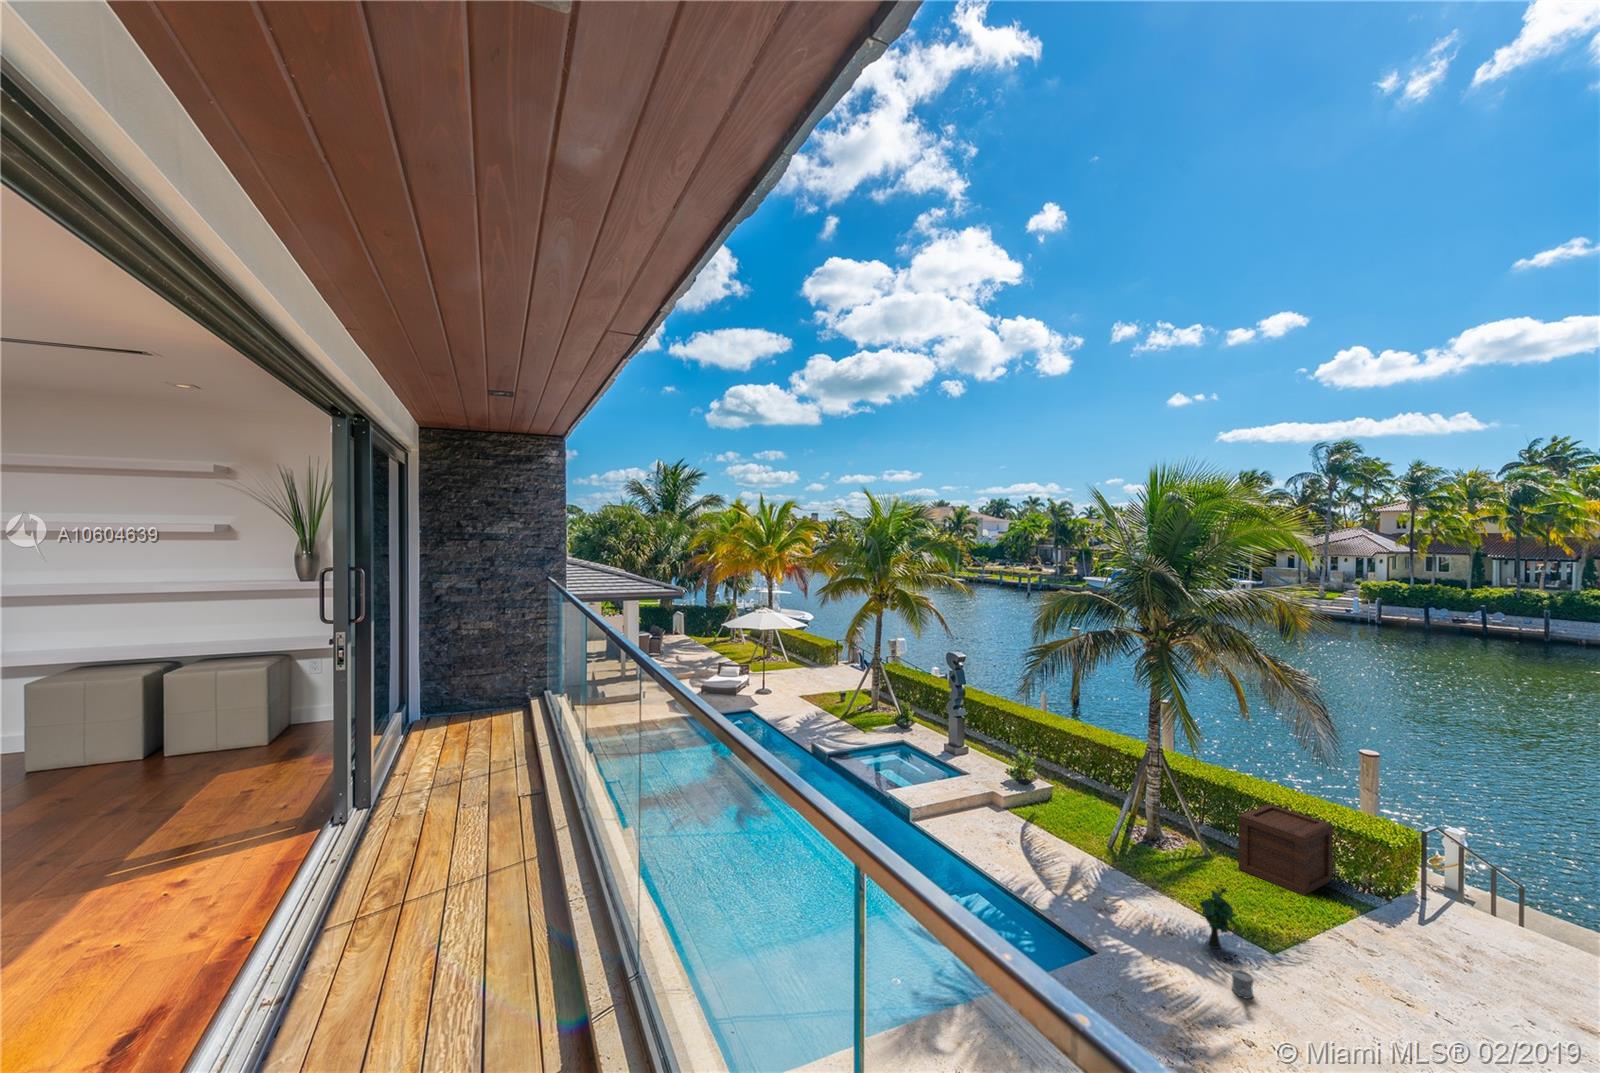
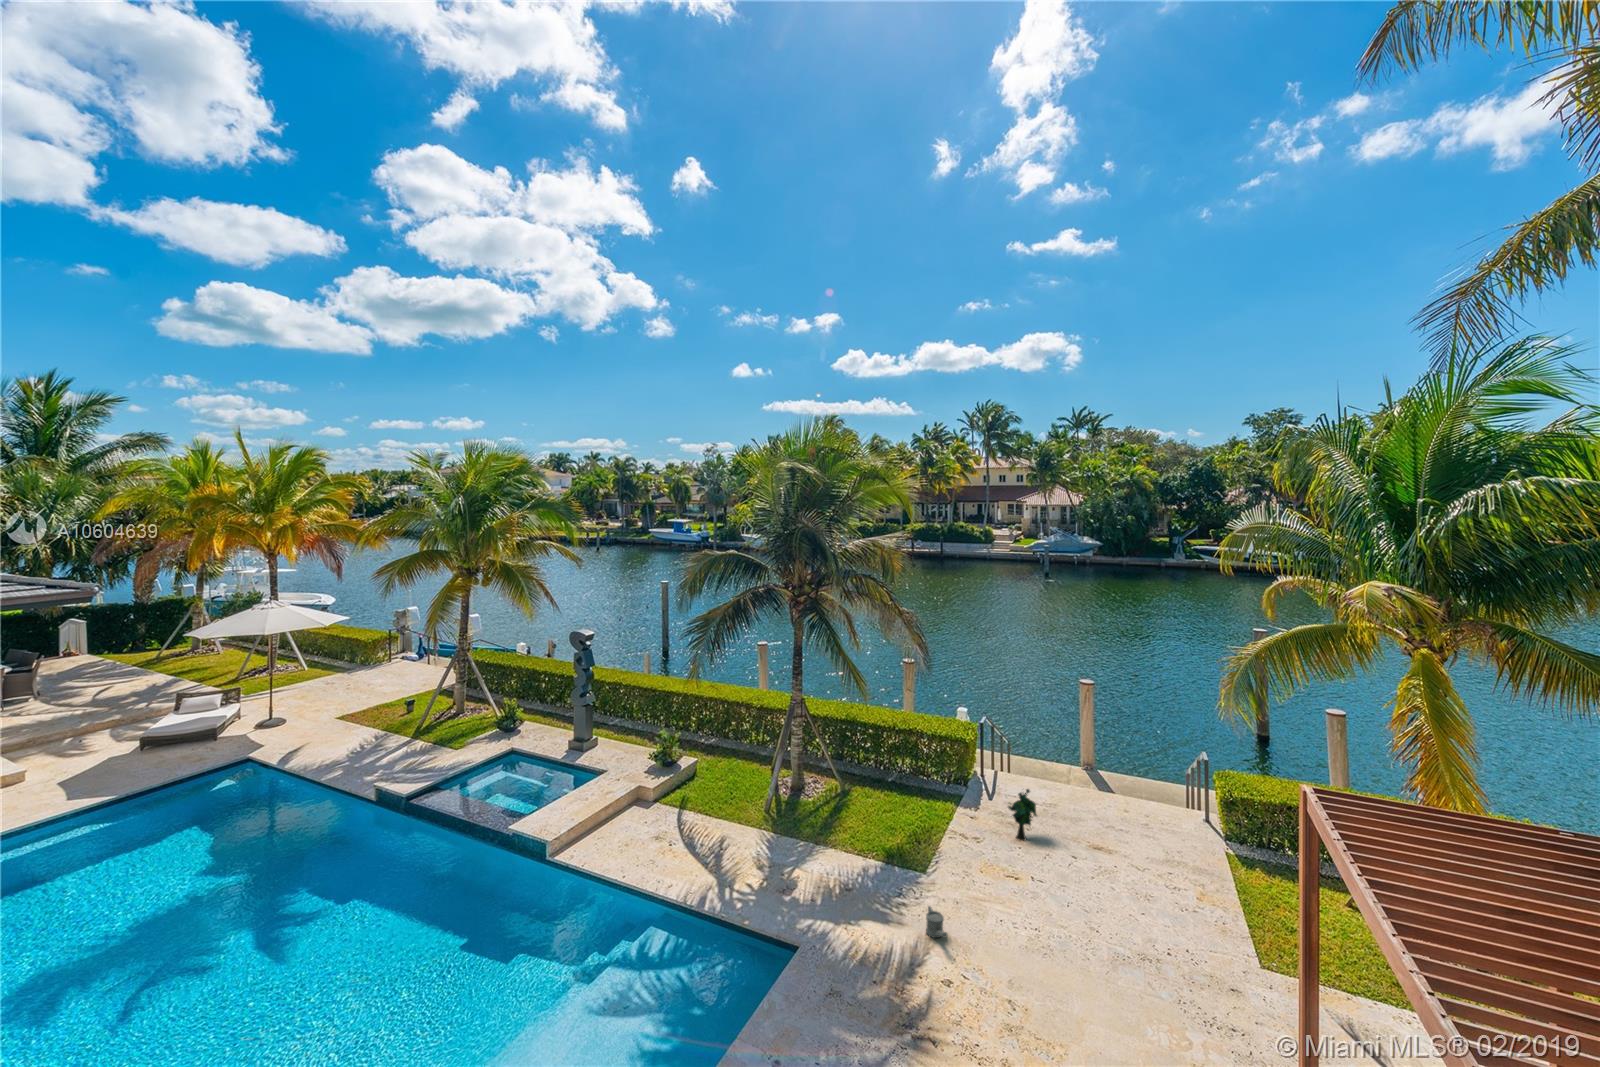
wooden crate: present [1238,804,1333,896] -> none [873,728,936,806]
decorative plant: present [1199,887,1236,949] -> present [1008,789,1037,841]

